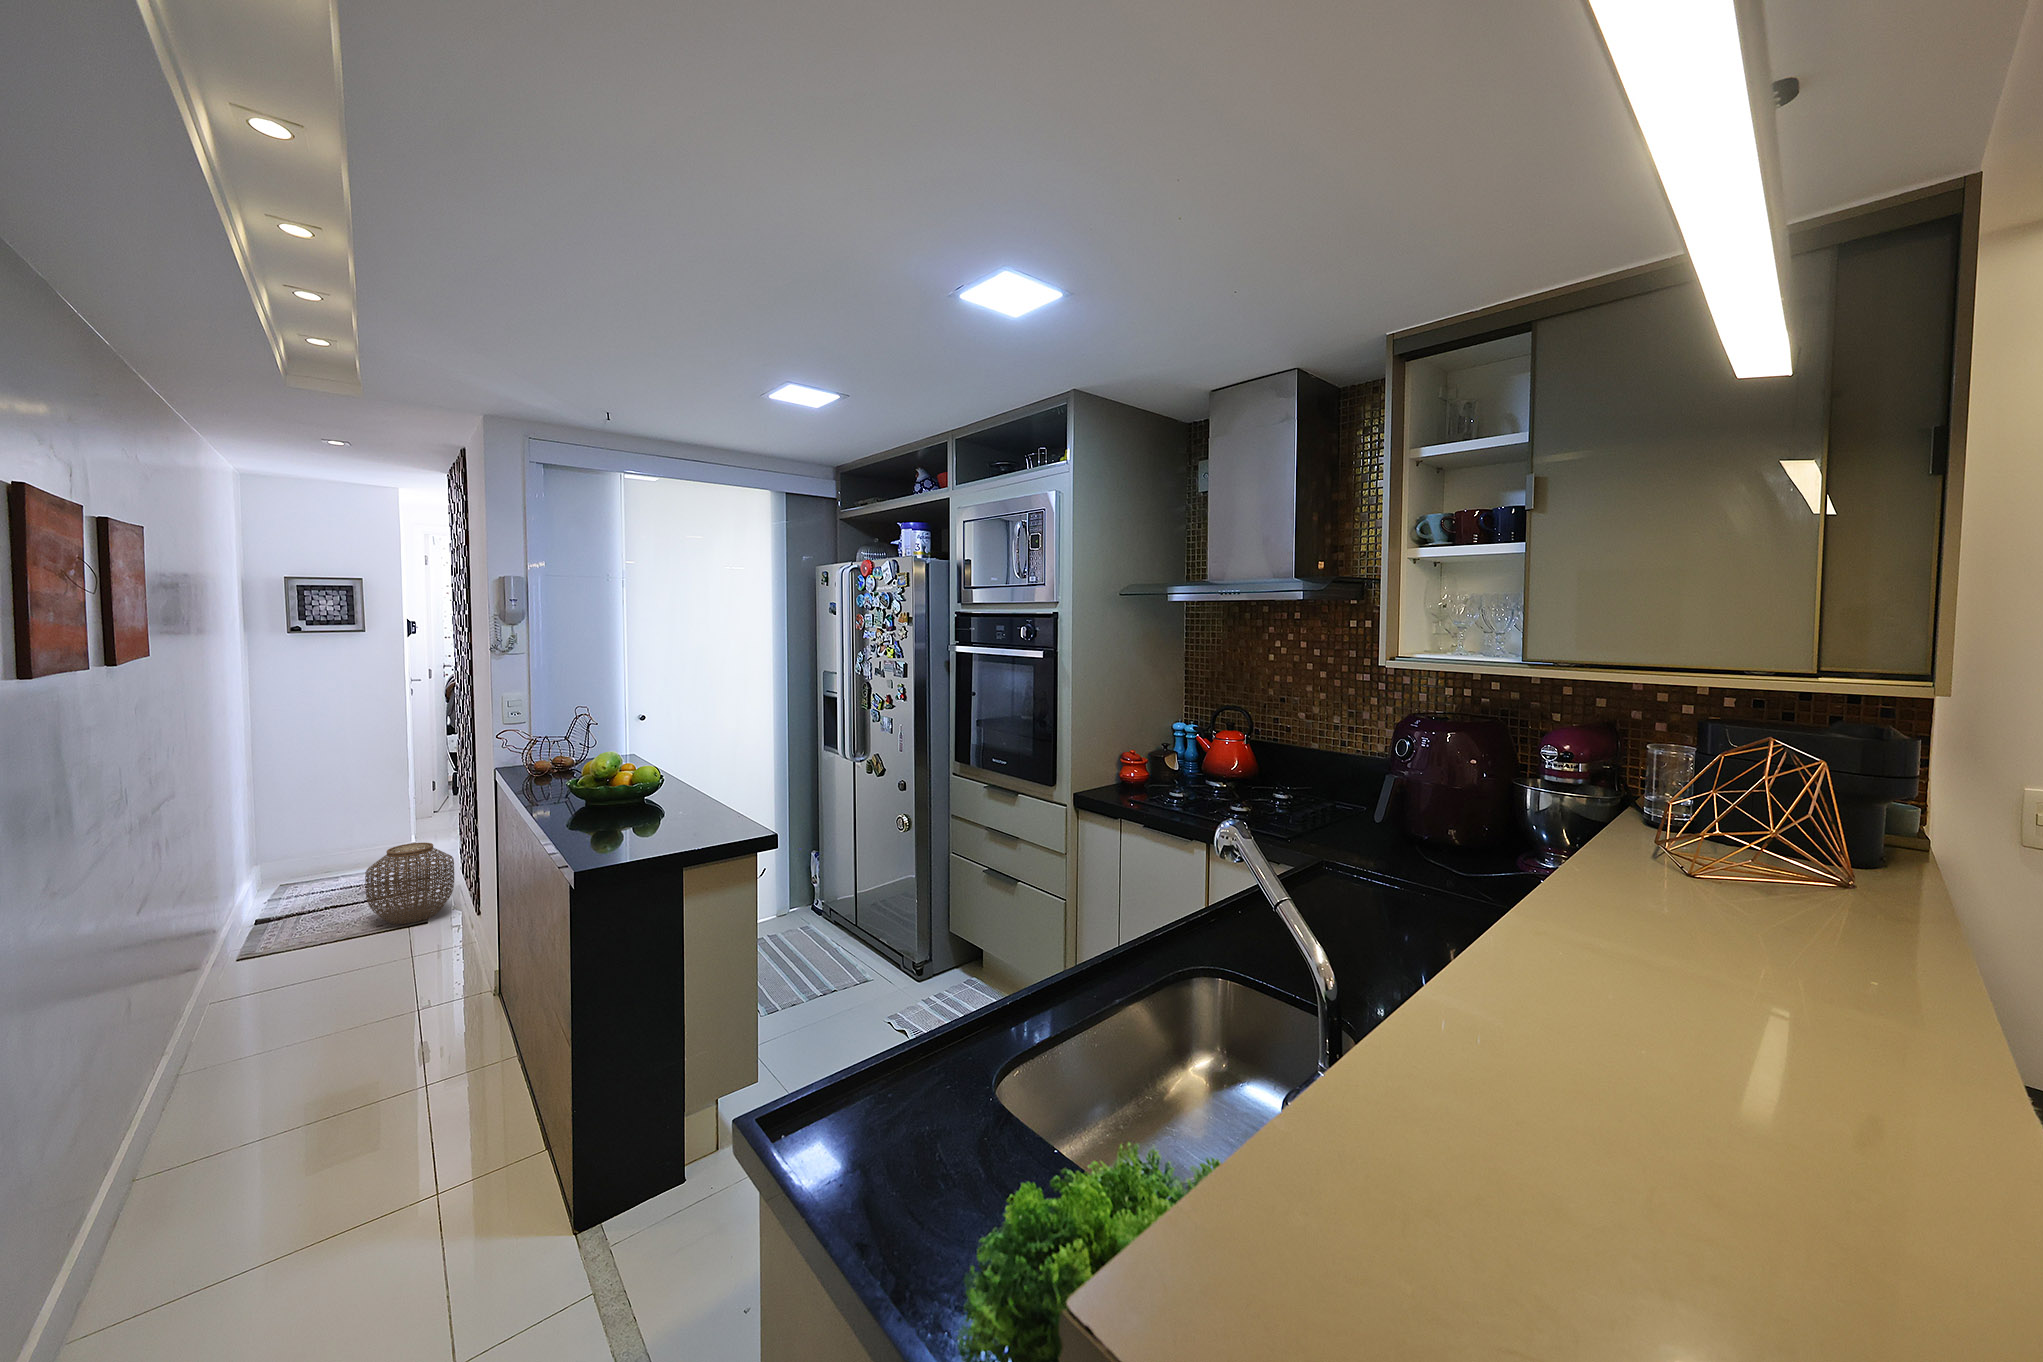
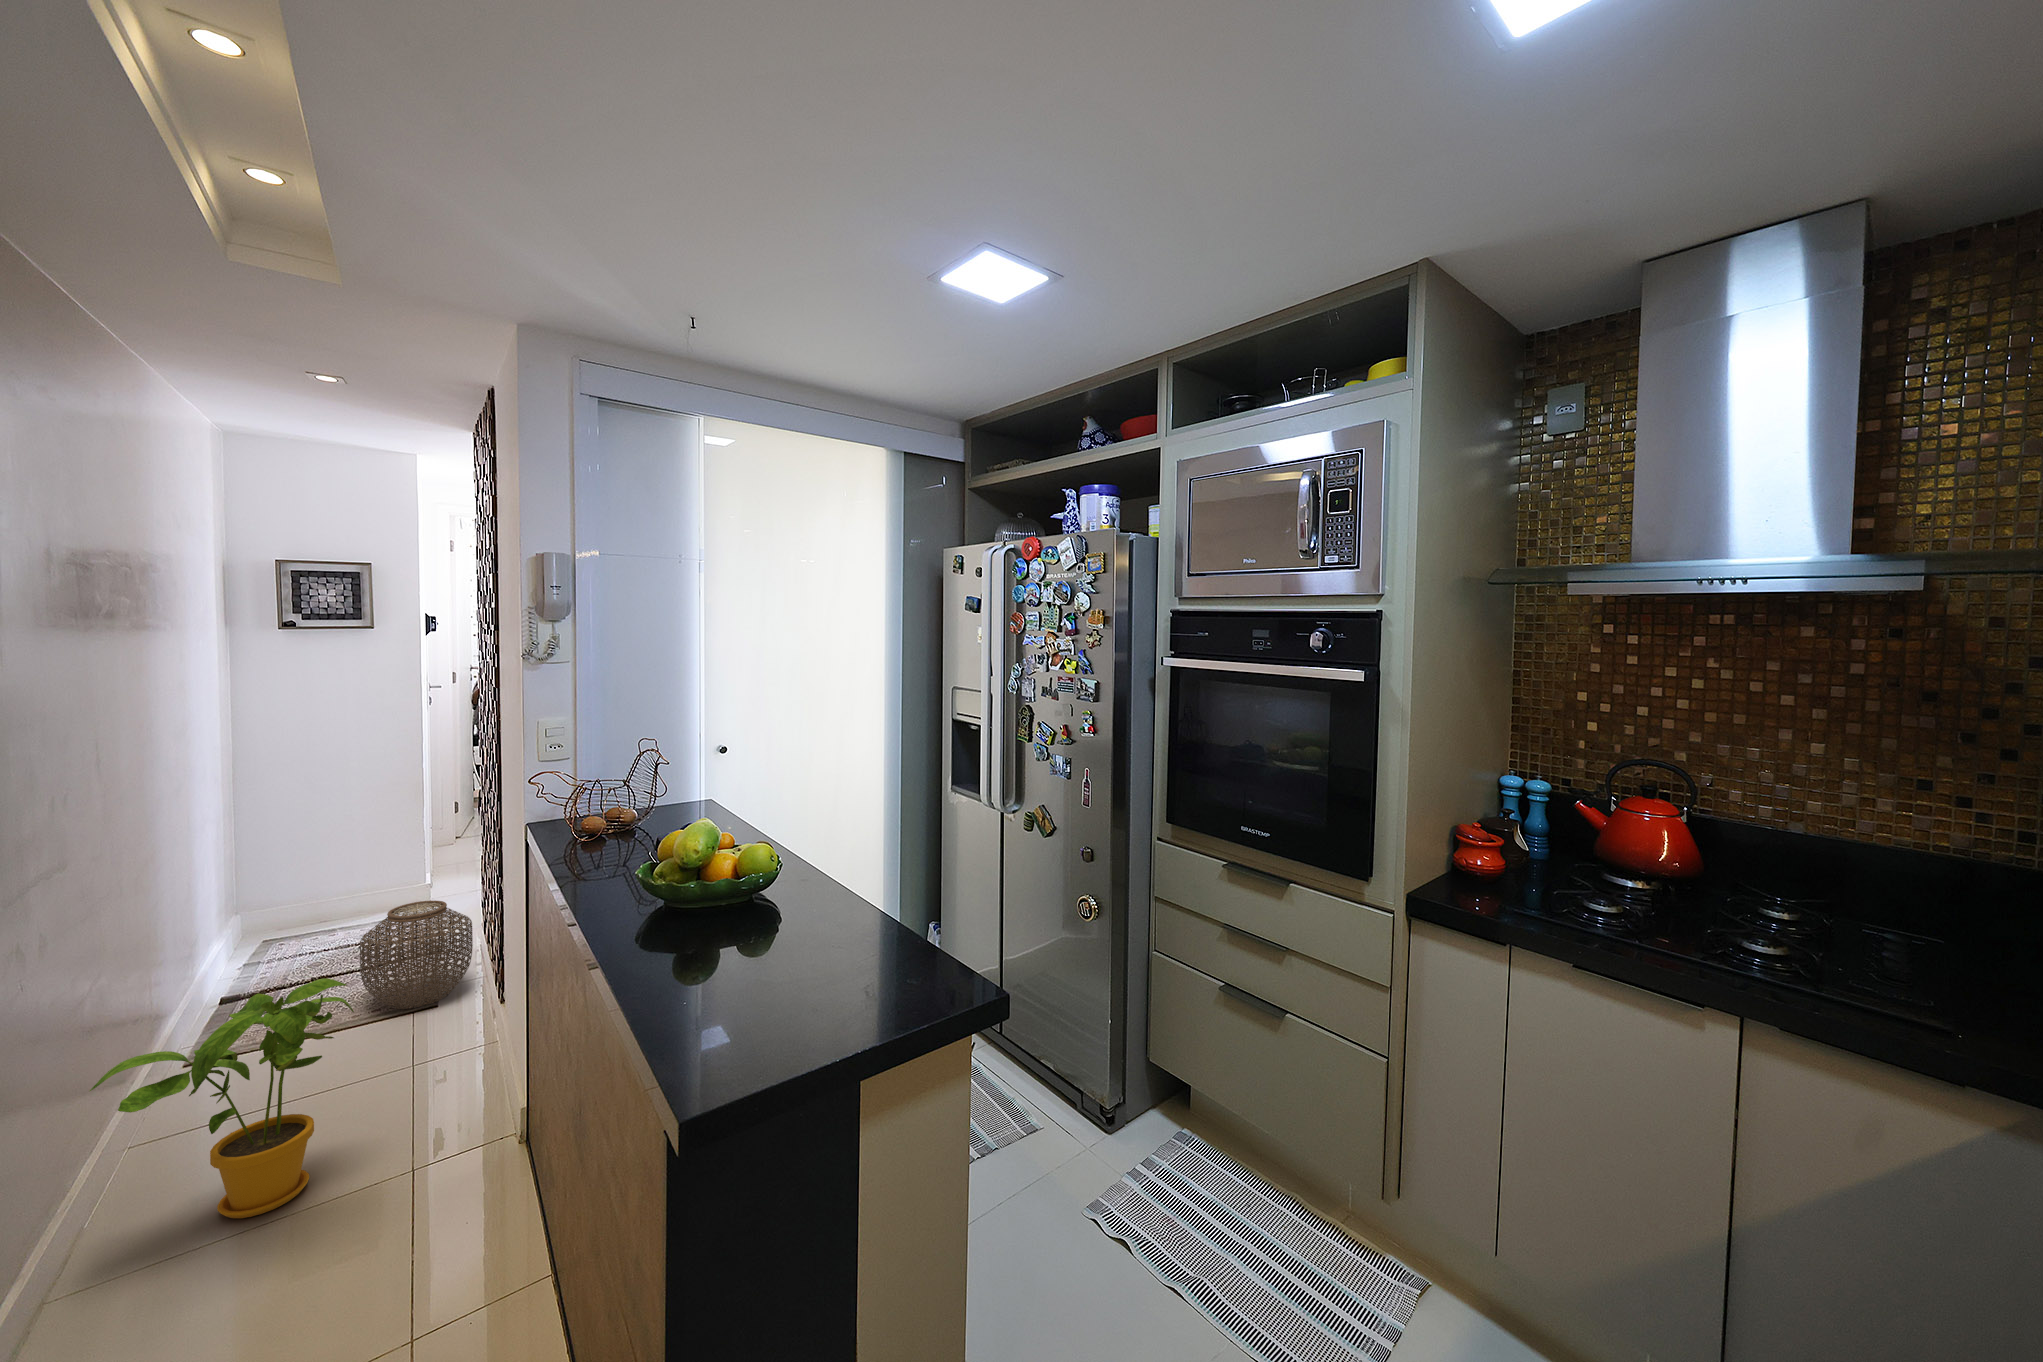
house plant: none [191,874,371,1038] -> present [90,978,354,1218]

